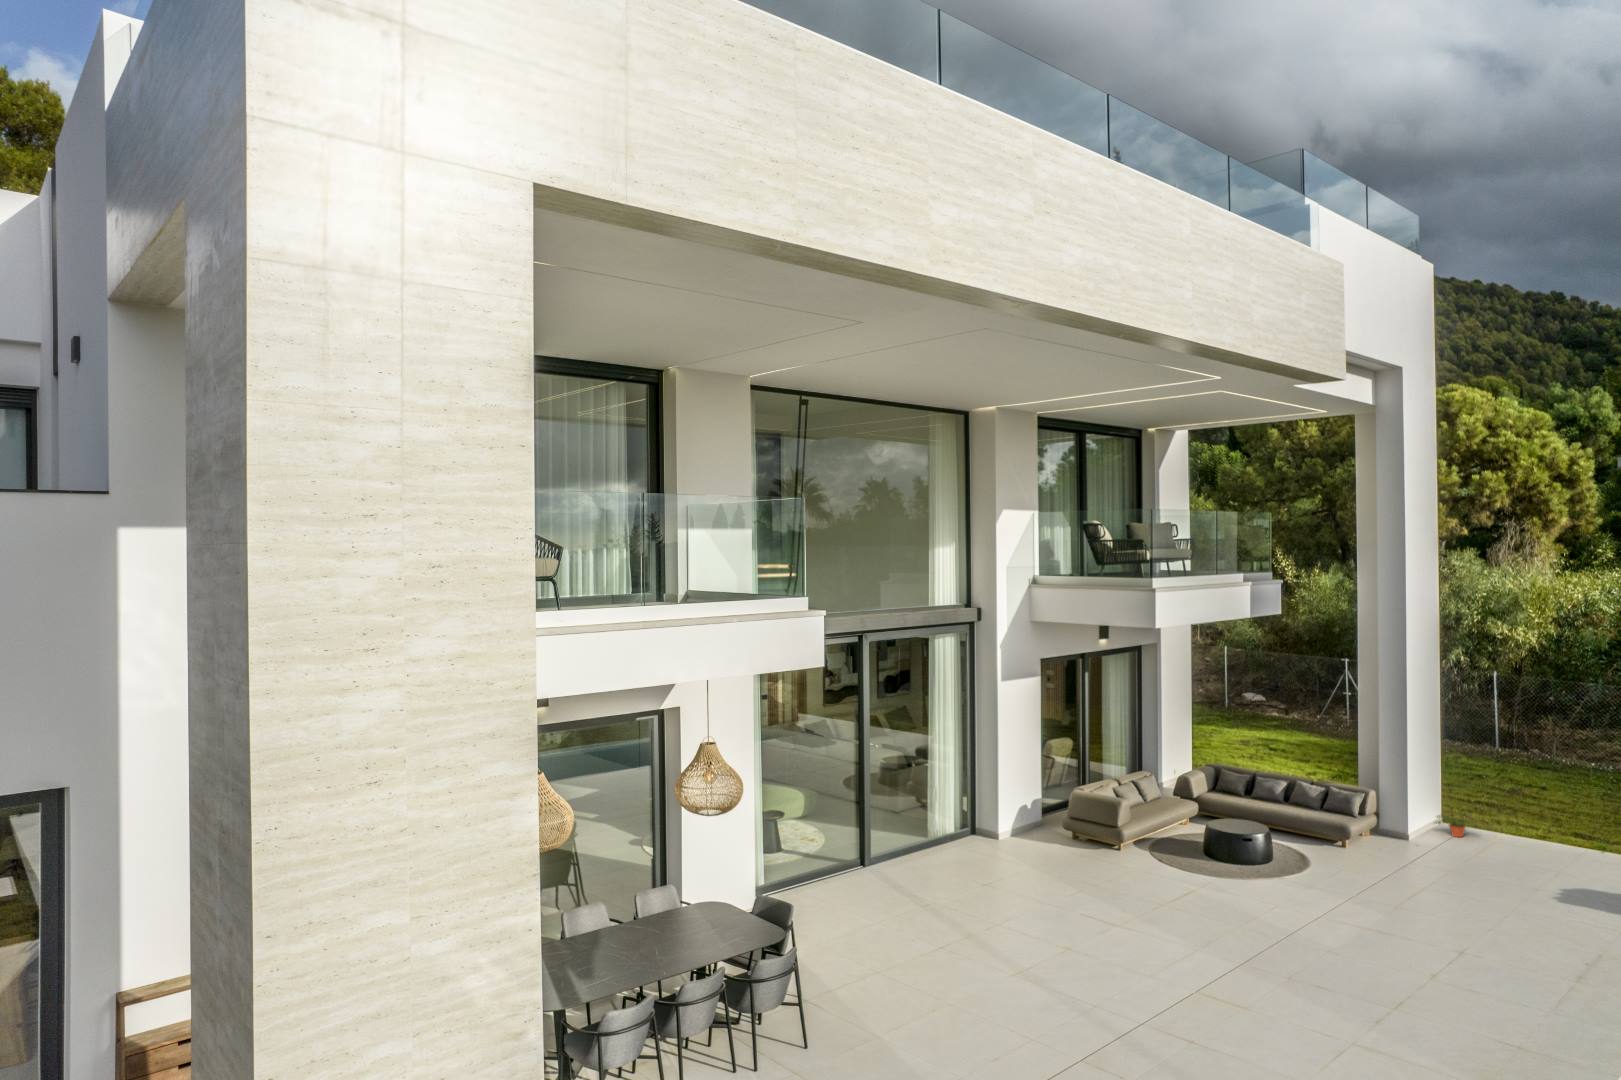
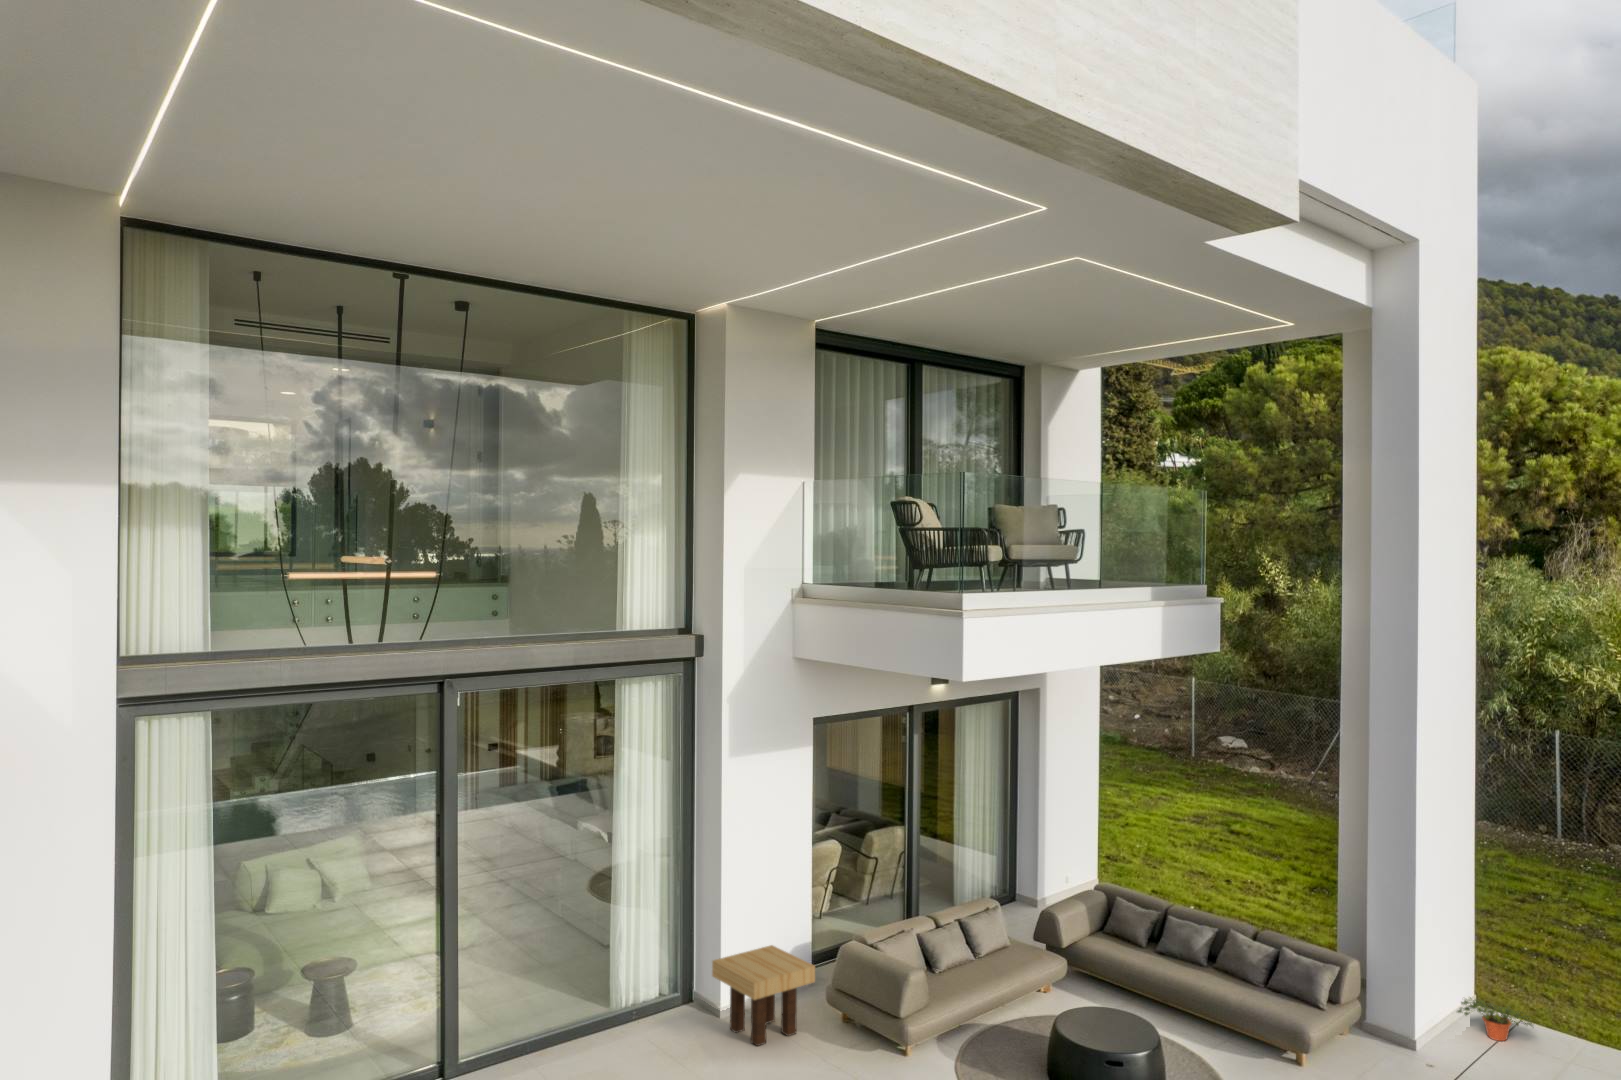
side table: none [996,795,1058,847] -> present [712,945,815,1046]

